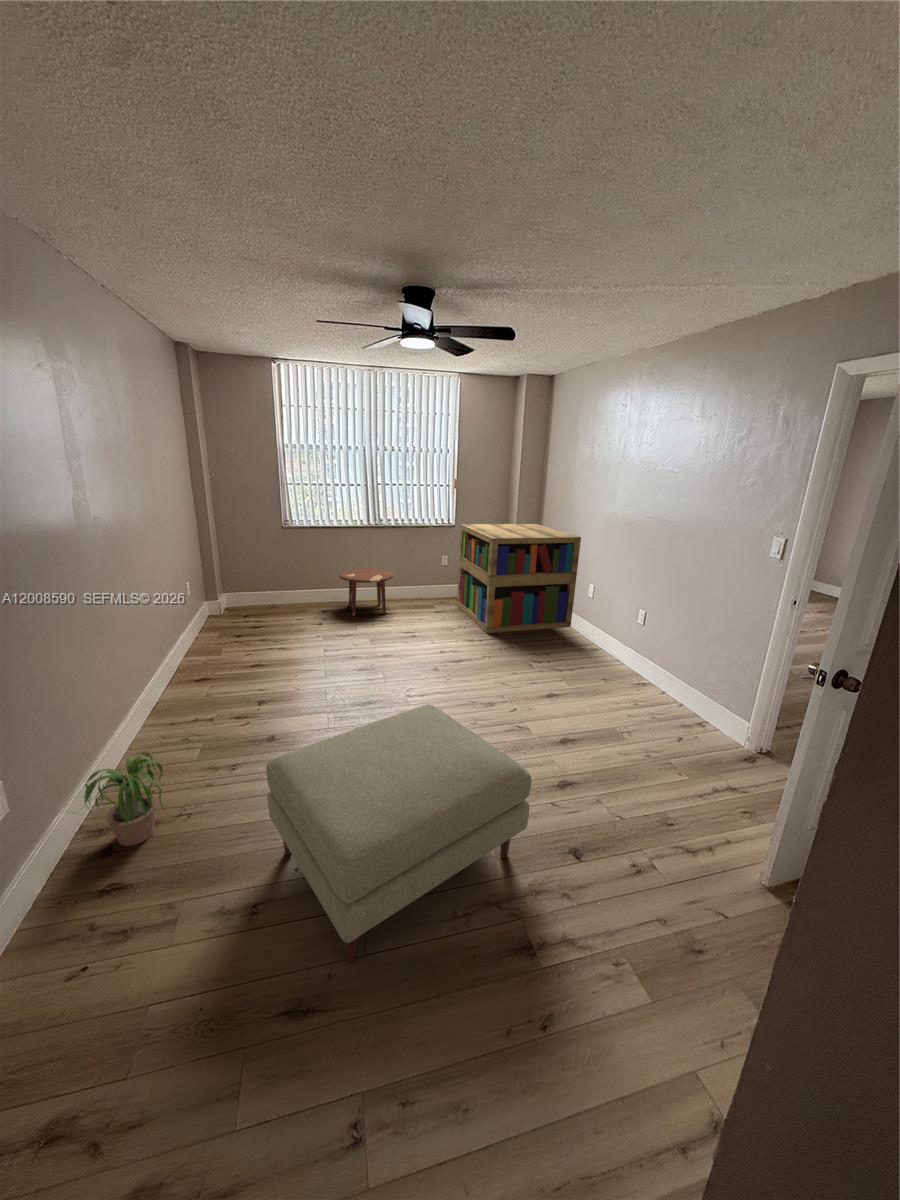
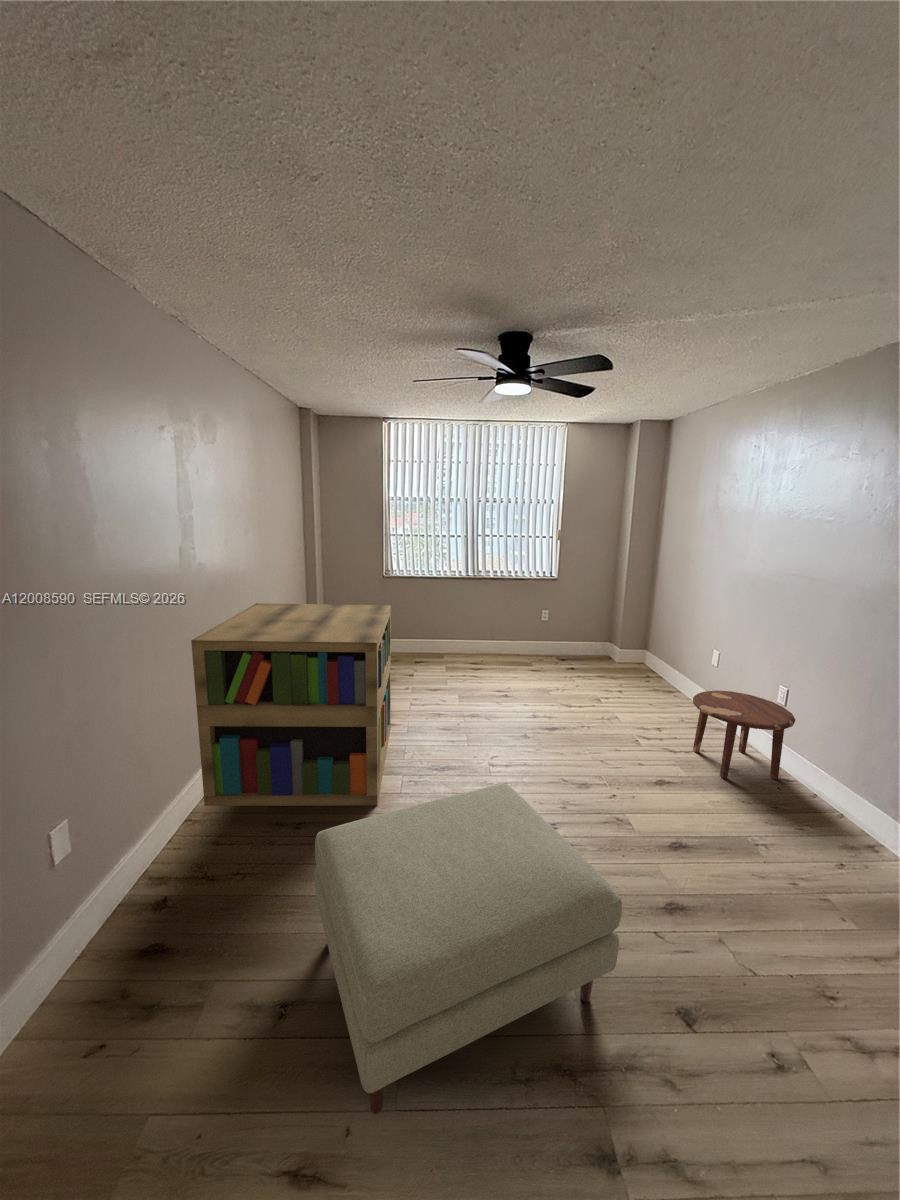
bookshelf: present [457,524,581,633] -> present [191,603,391,806]
side table: present [339,568,393,616] -> present [693,691,795,779]
potted plant: present [84,754,163,846] -> none [128,804,235,902]

